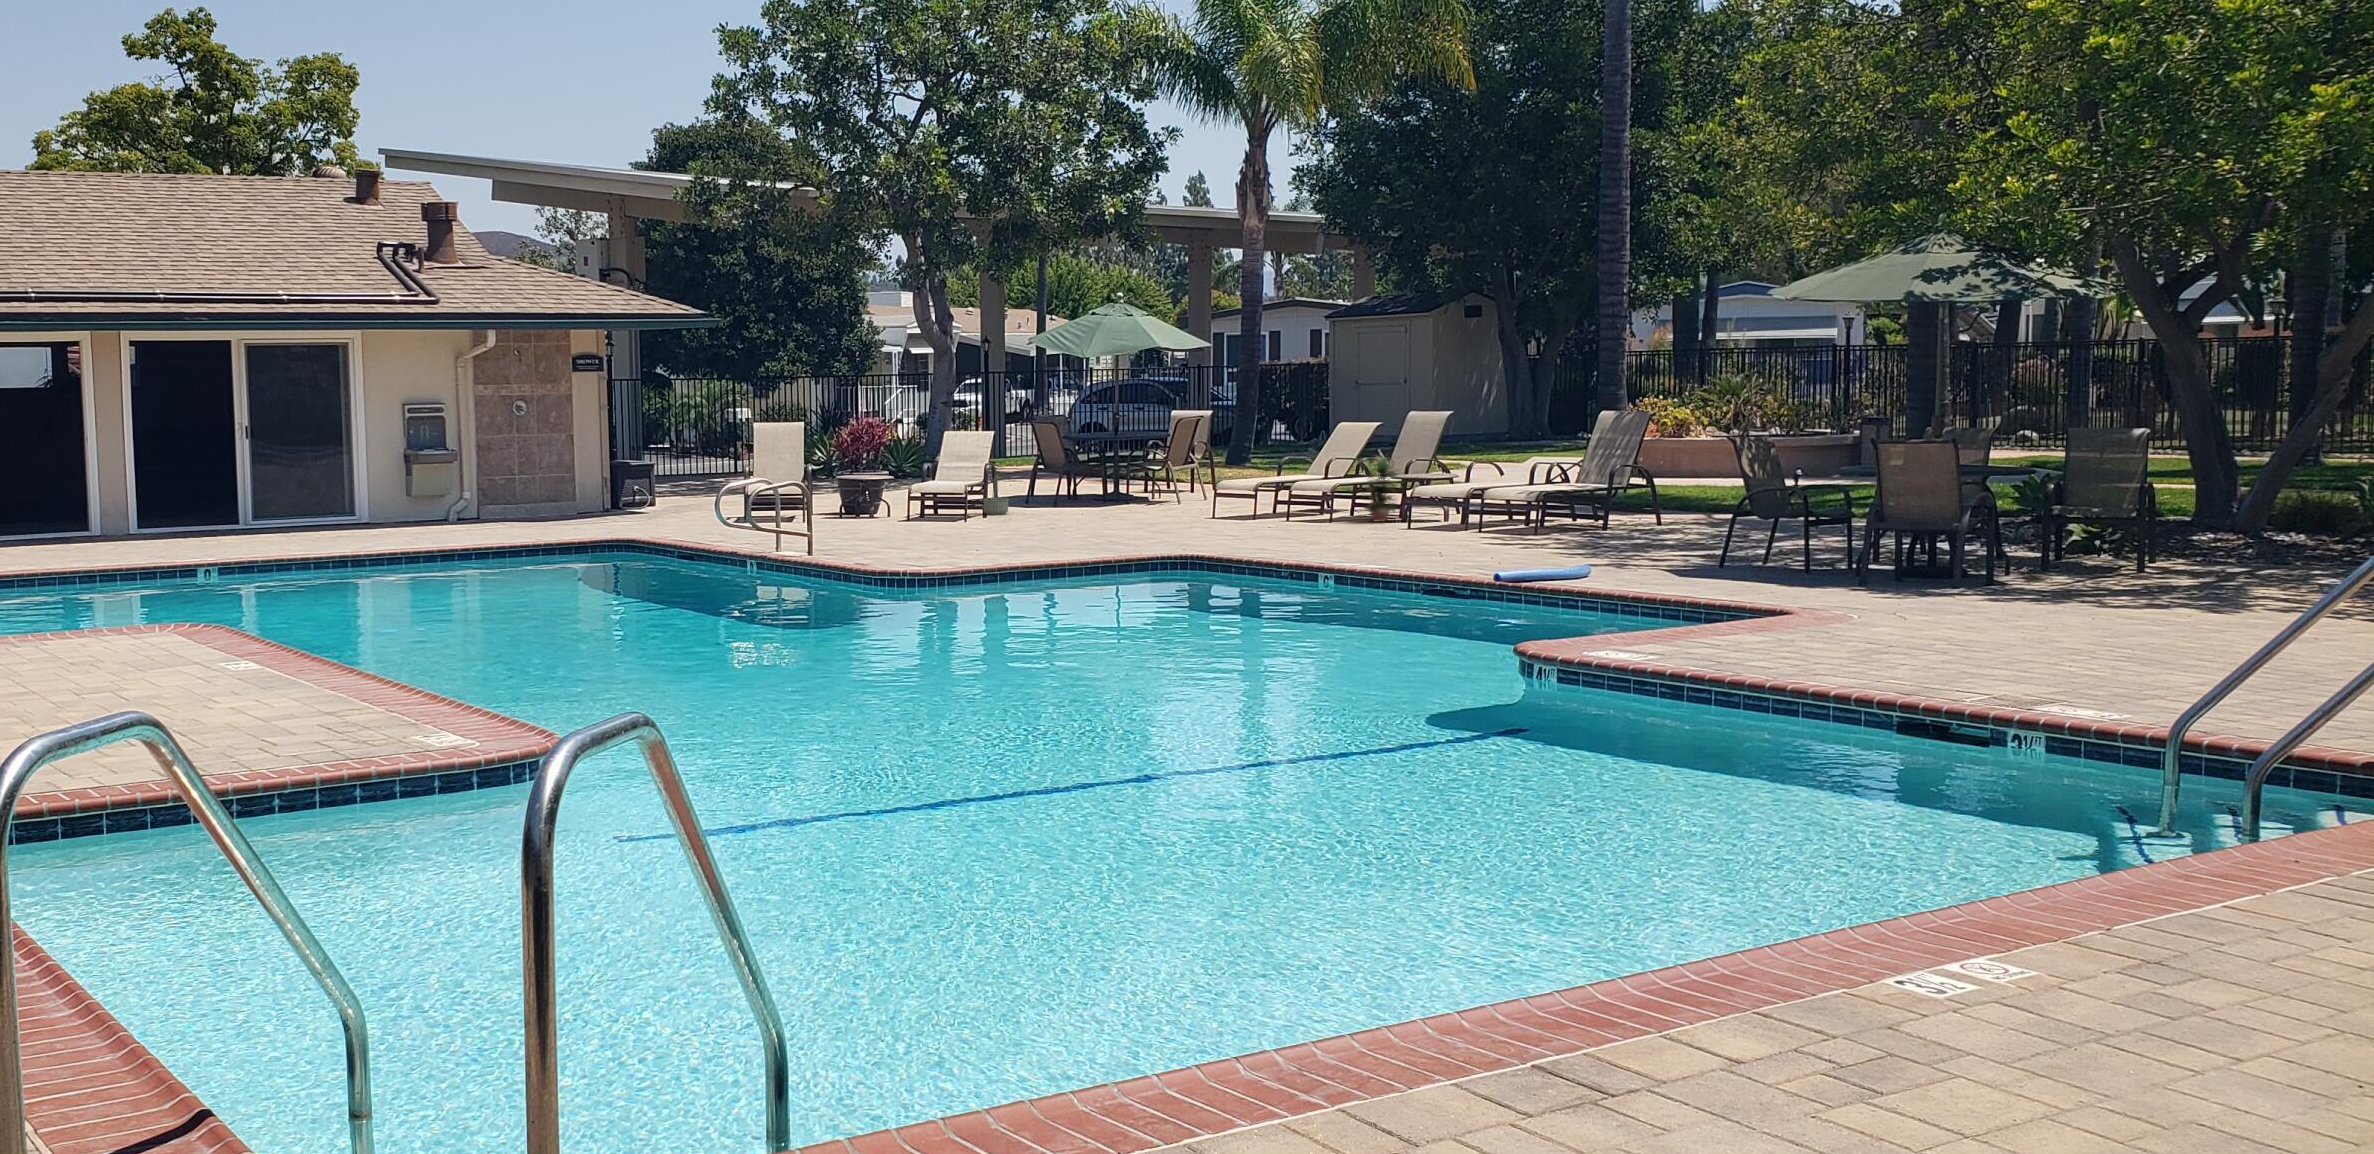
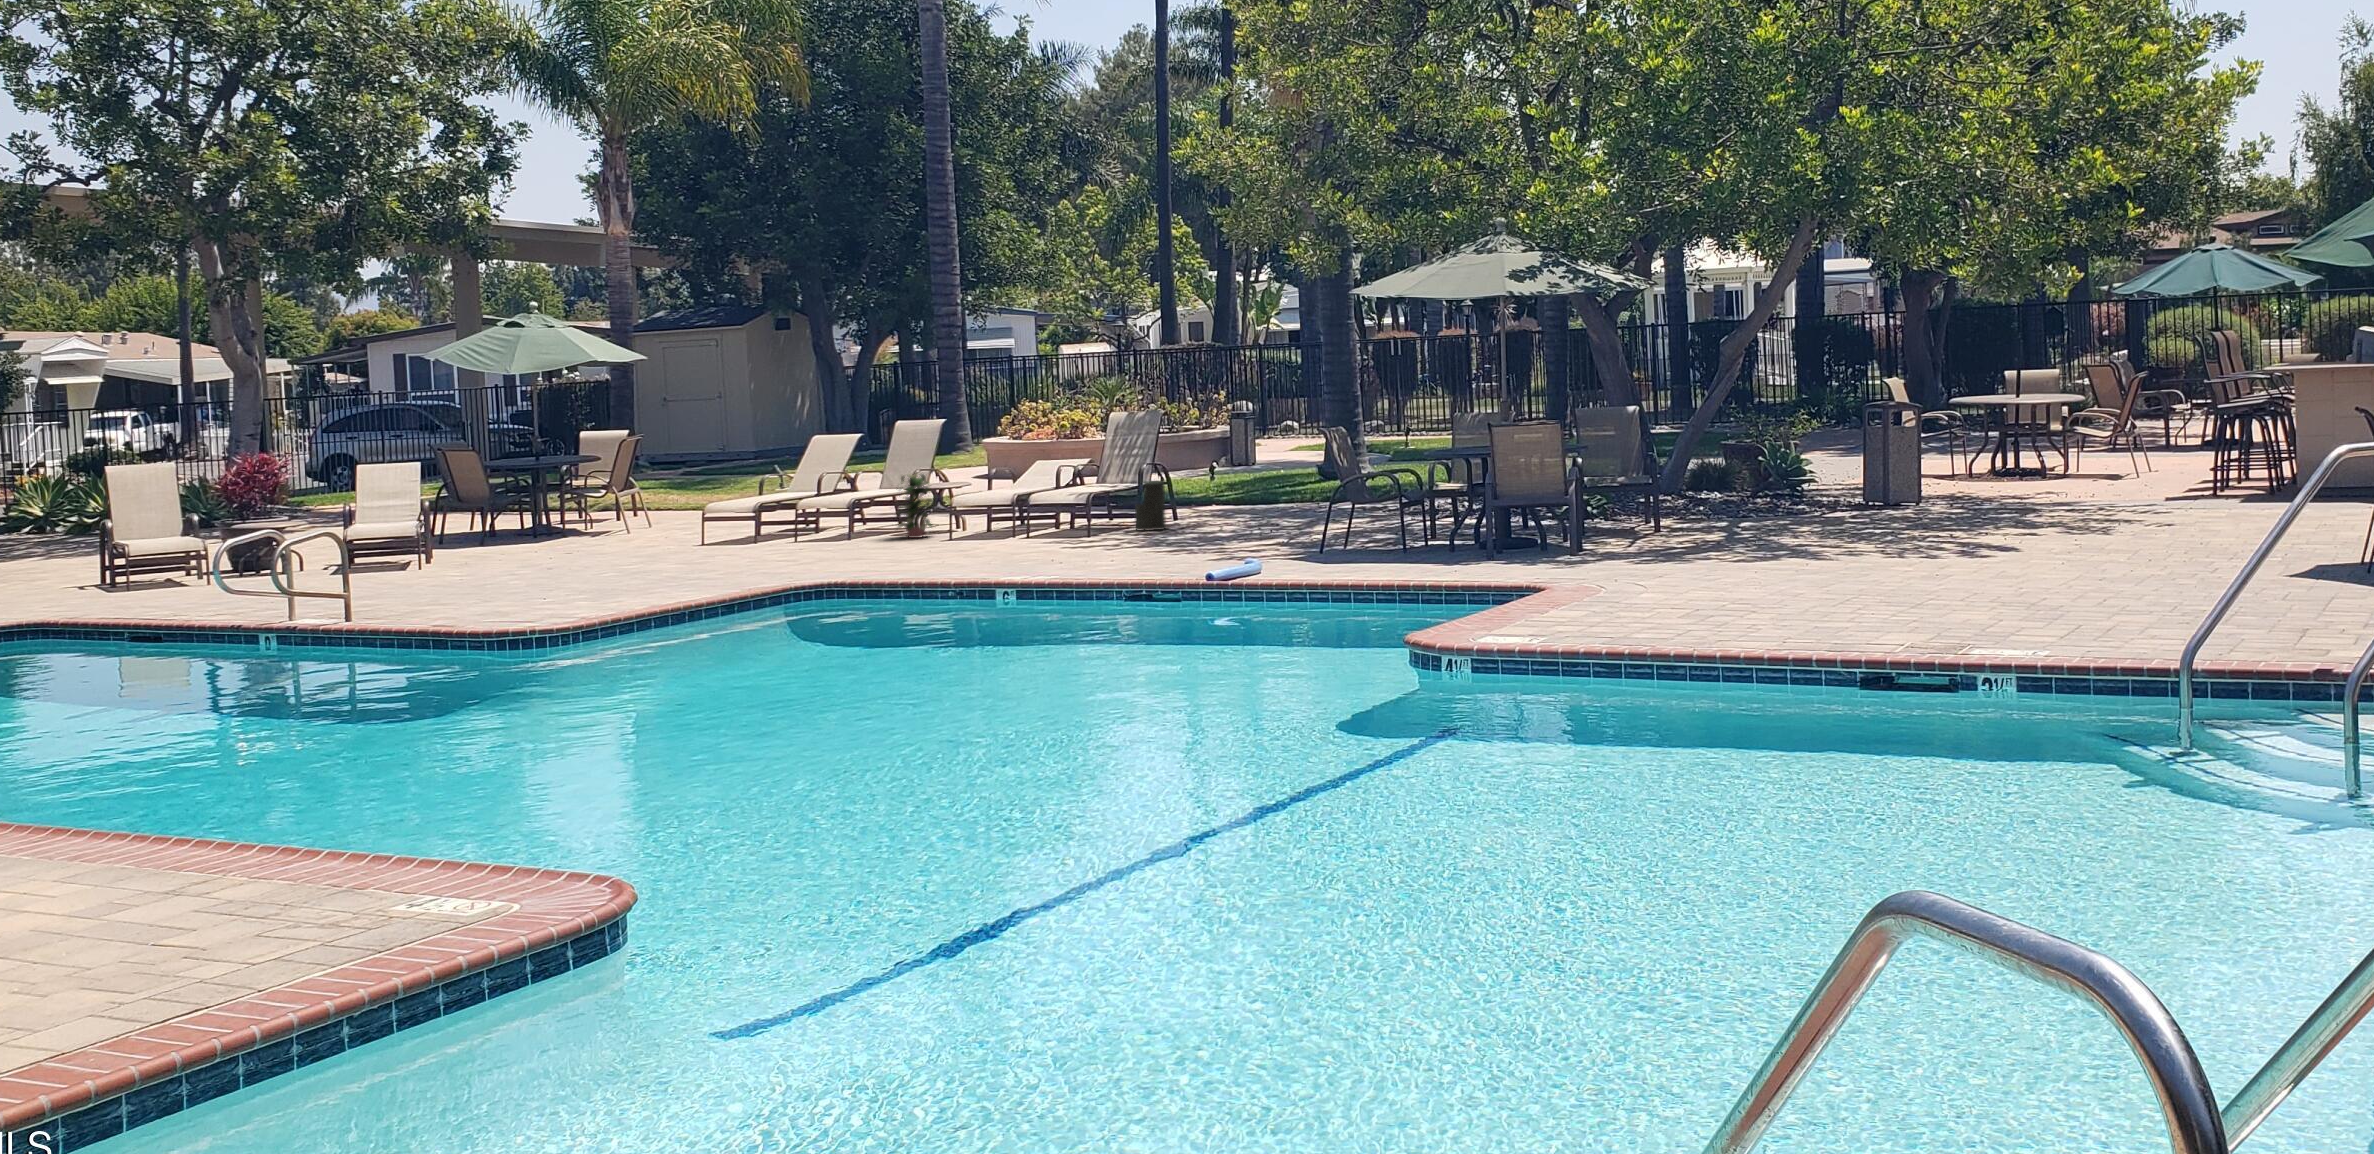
basket: present [983,475,1009,515] -> none [448,515,480,560]
stool: none [1601,476,1637,530] -> present [1135,481,1166,531]

